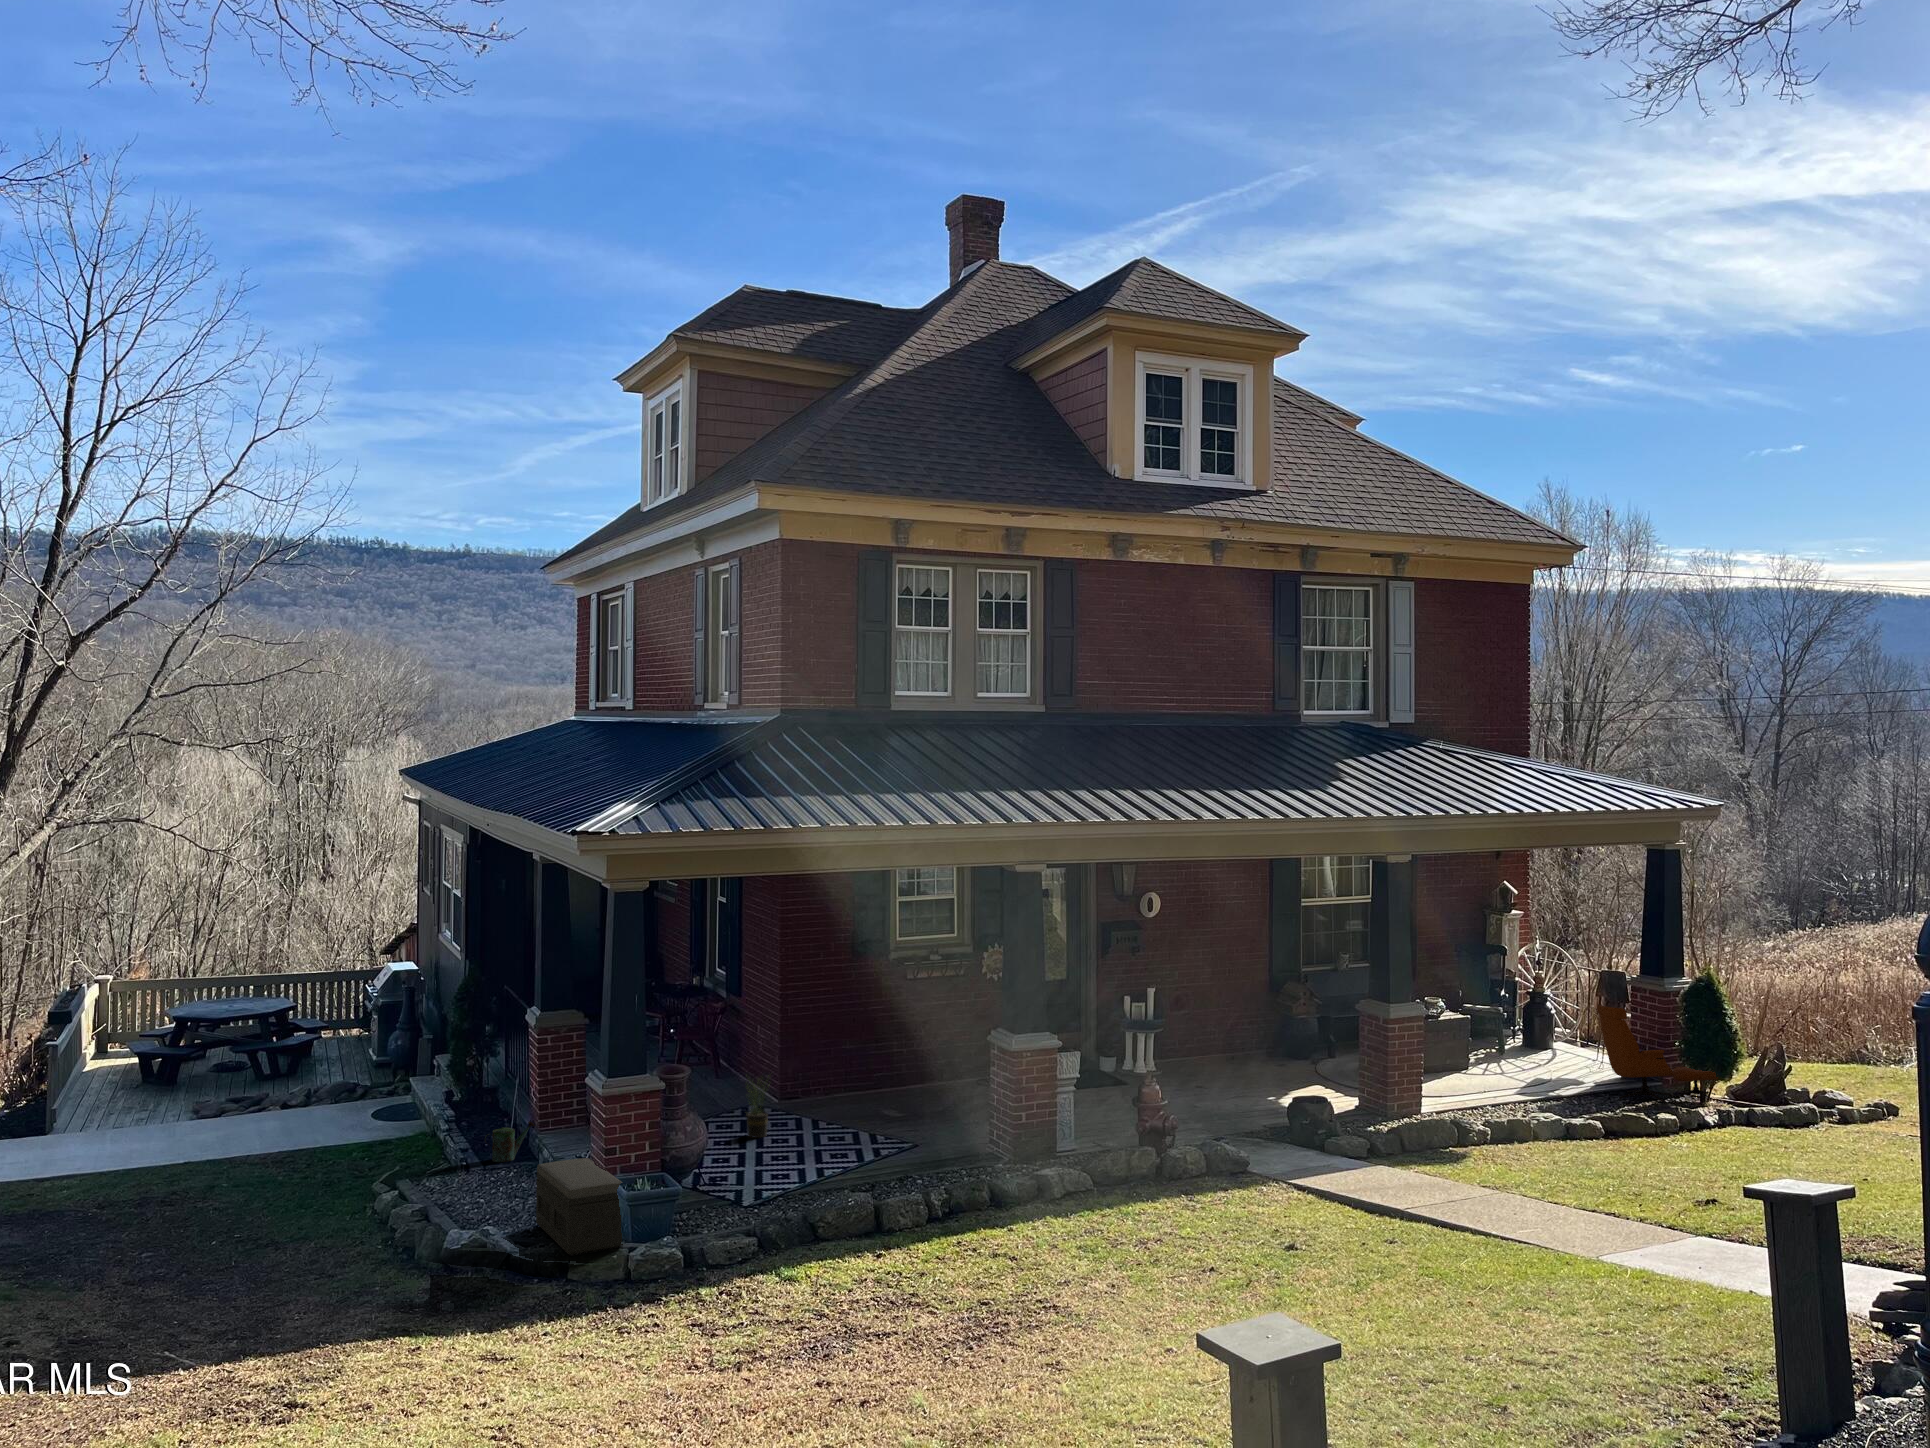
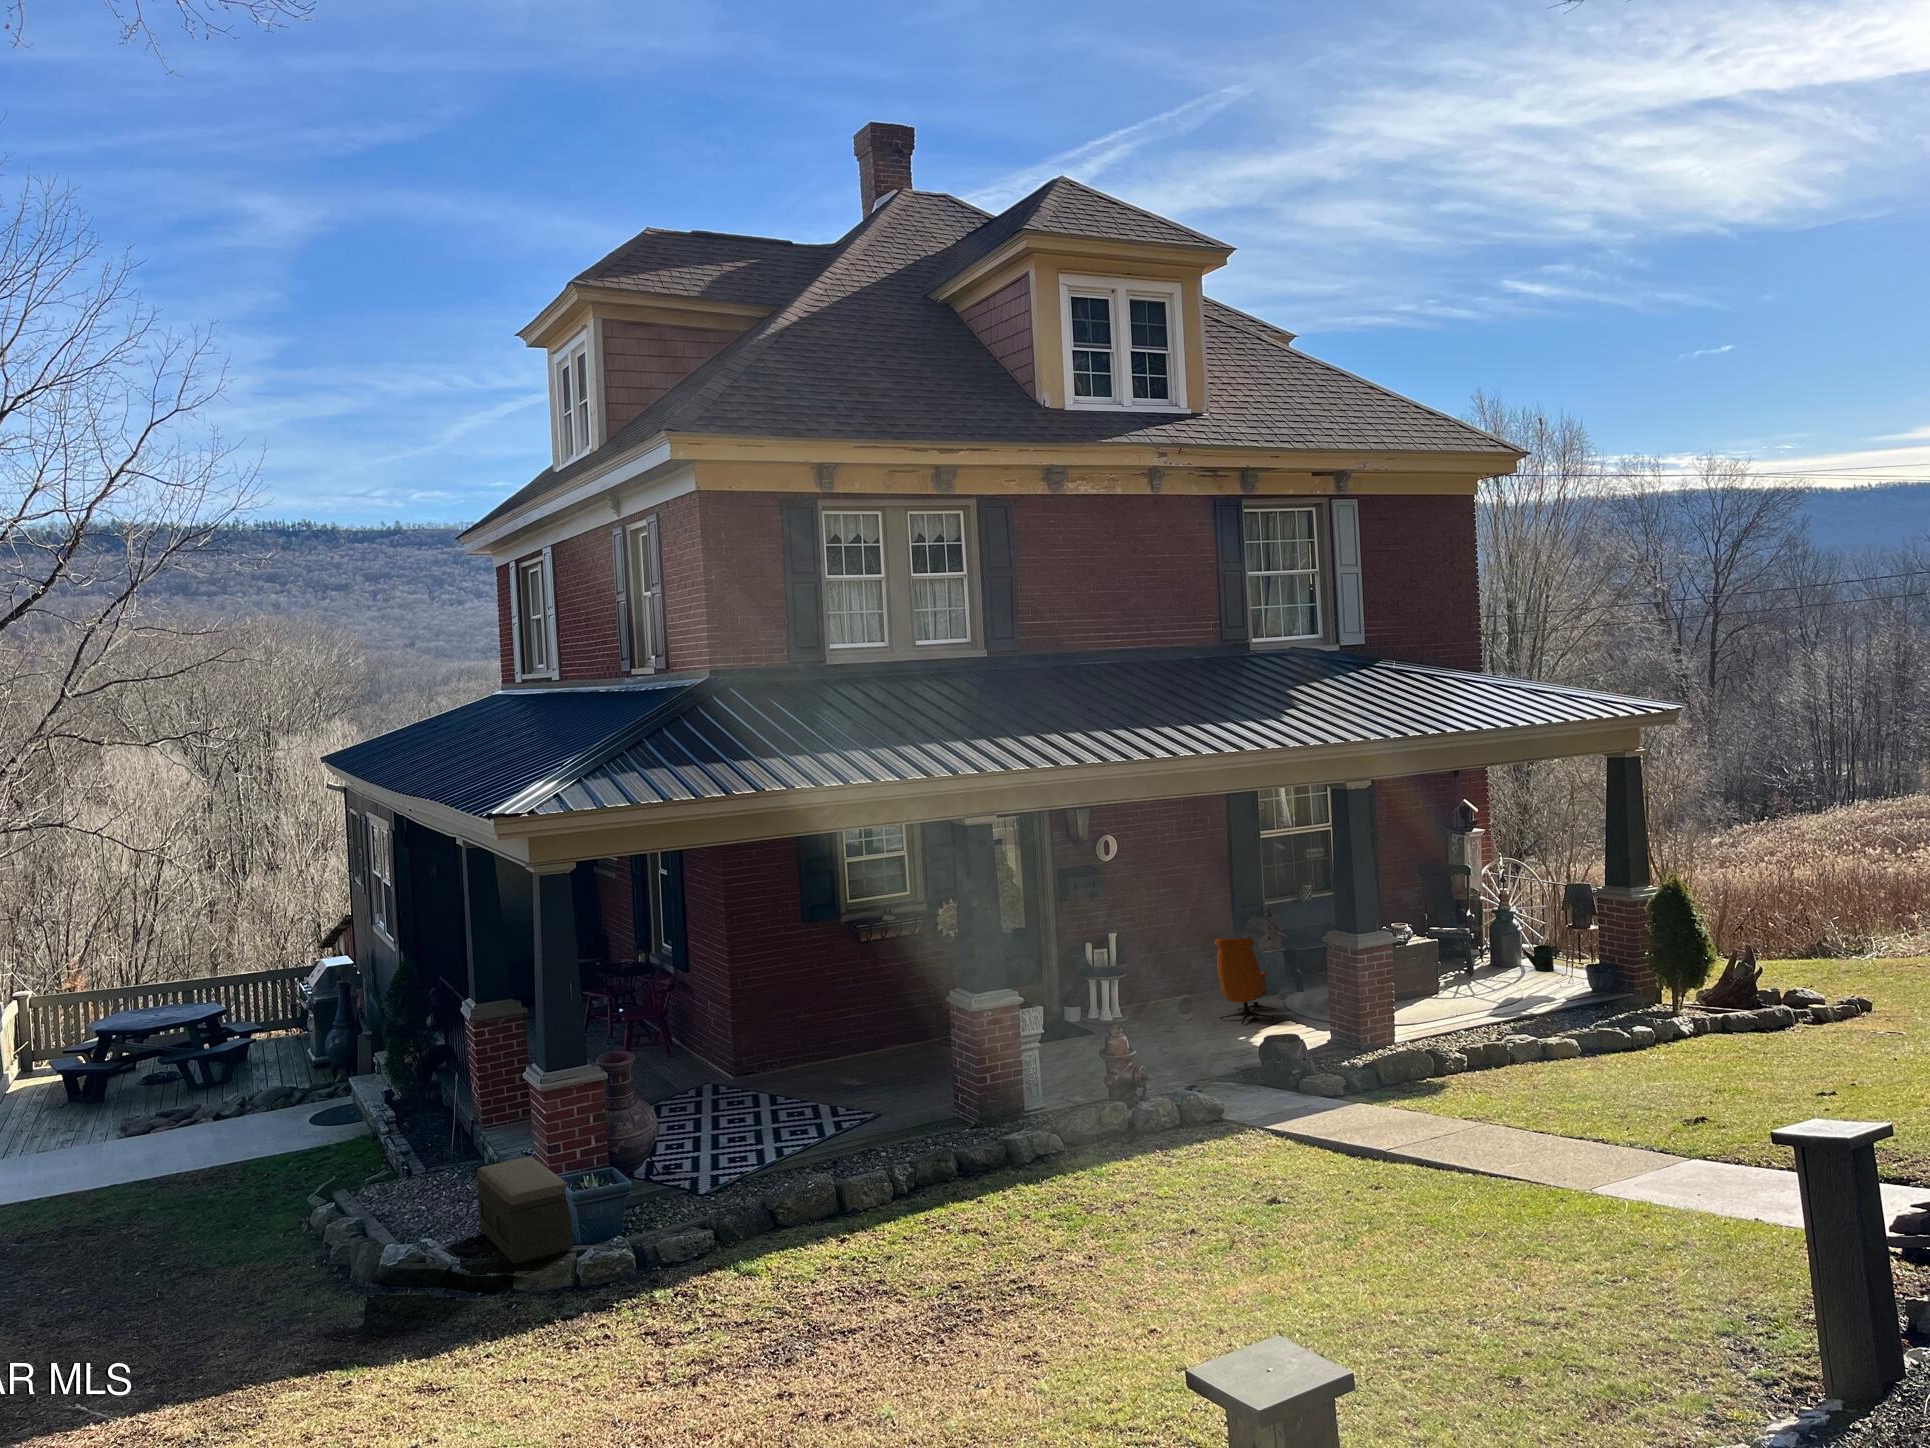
lounge chair: present [1597,1004,1718,1103] -> present [1215,937,1275,1024]
potted plant: present [746,1078,769,1138] -> none [696,1045,730,1117]
watering can: present [485,1121,535,1162] -> present [1522,945,1559,971]

